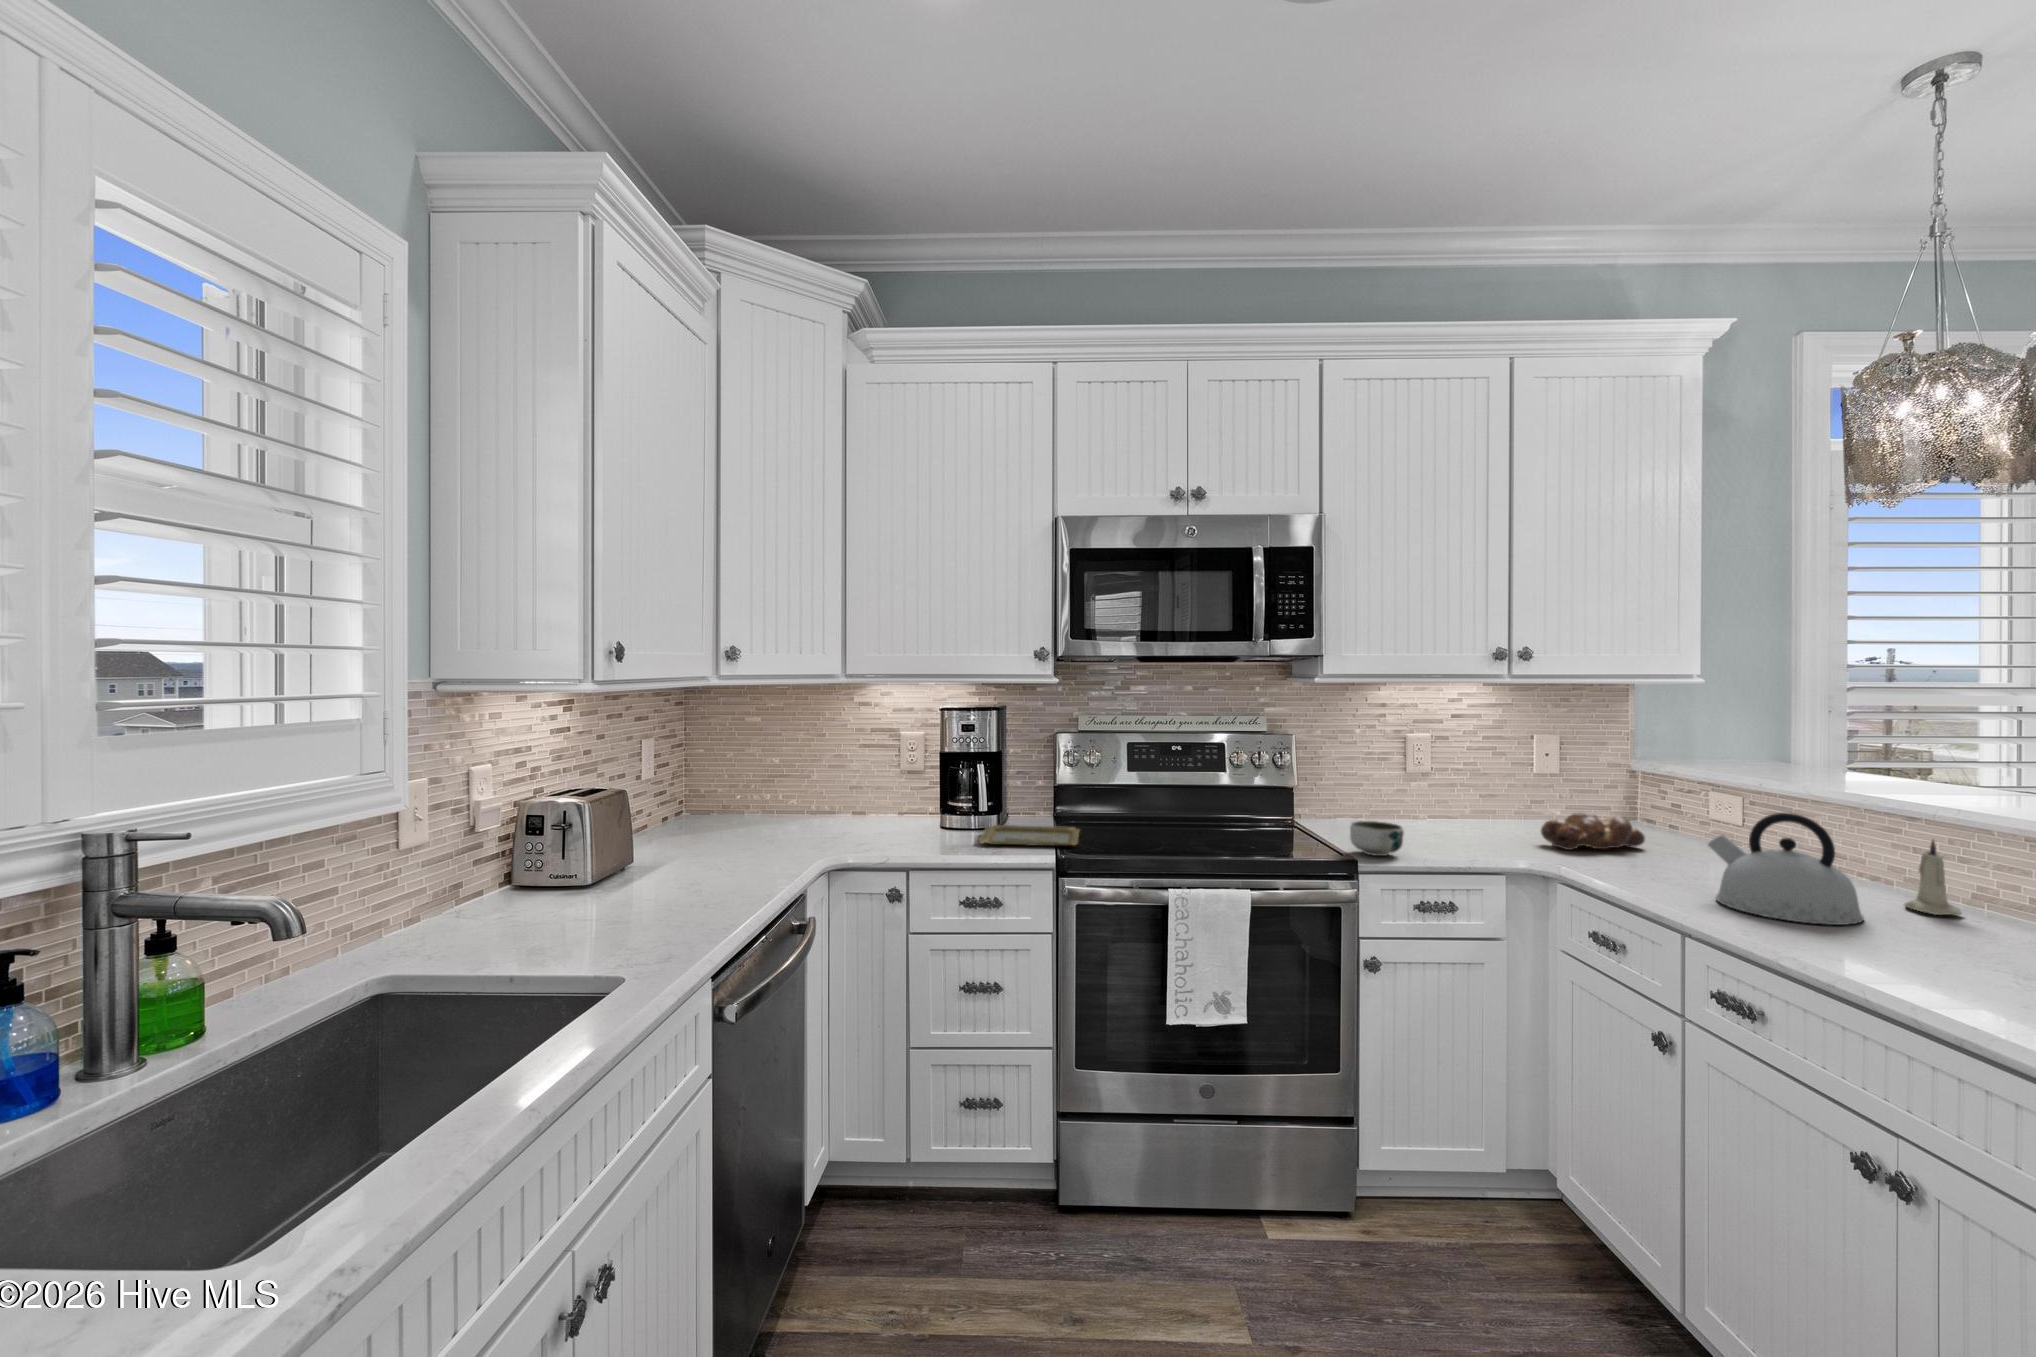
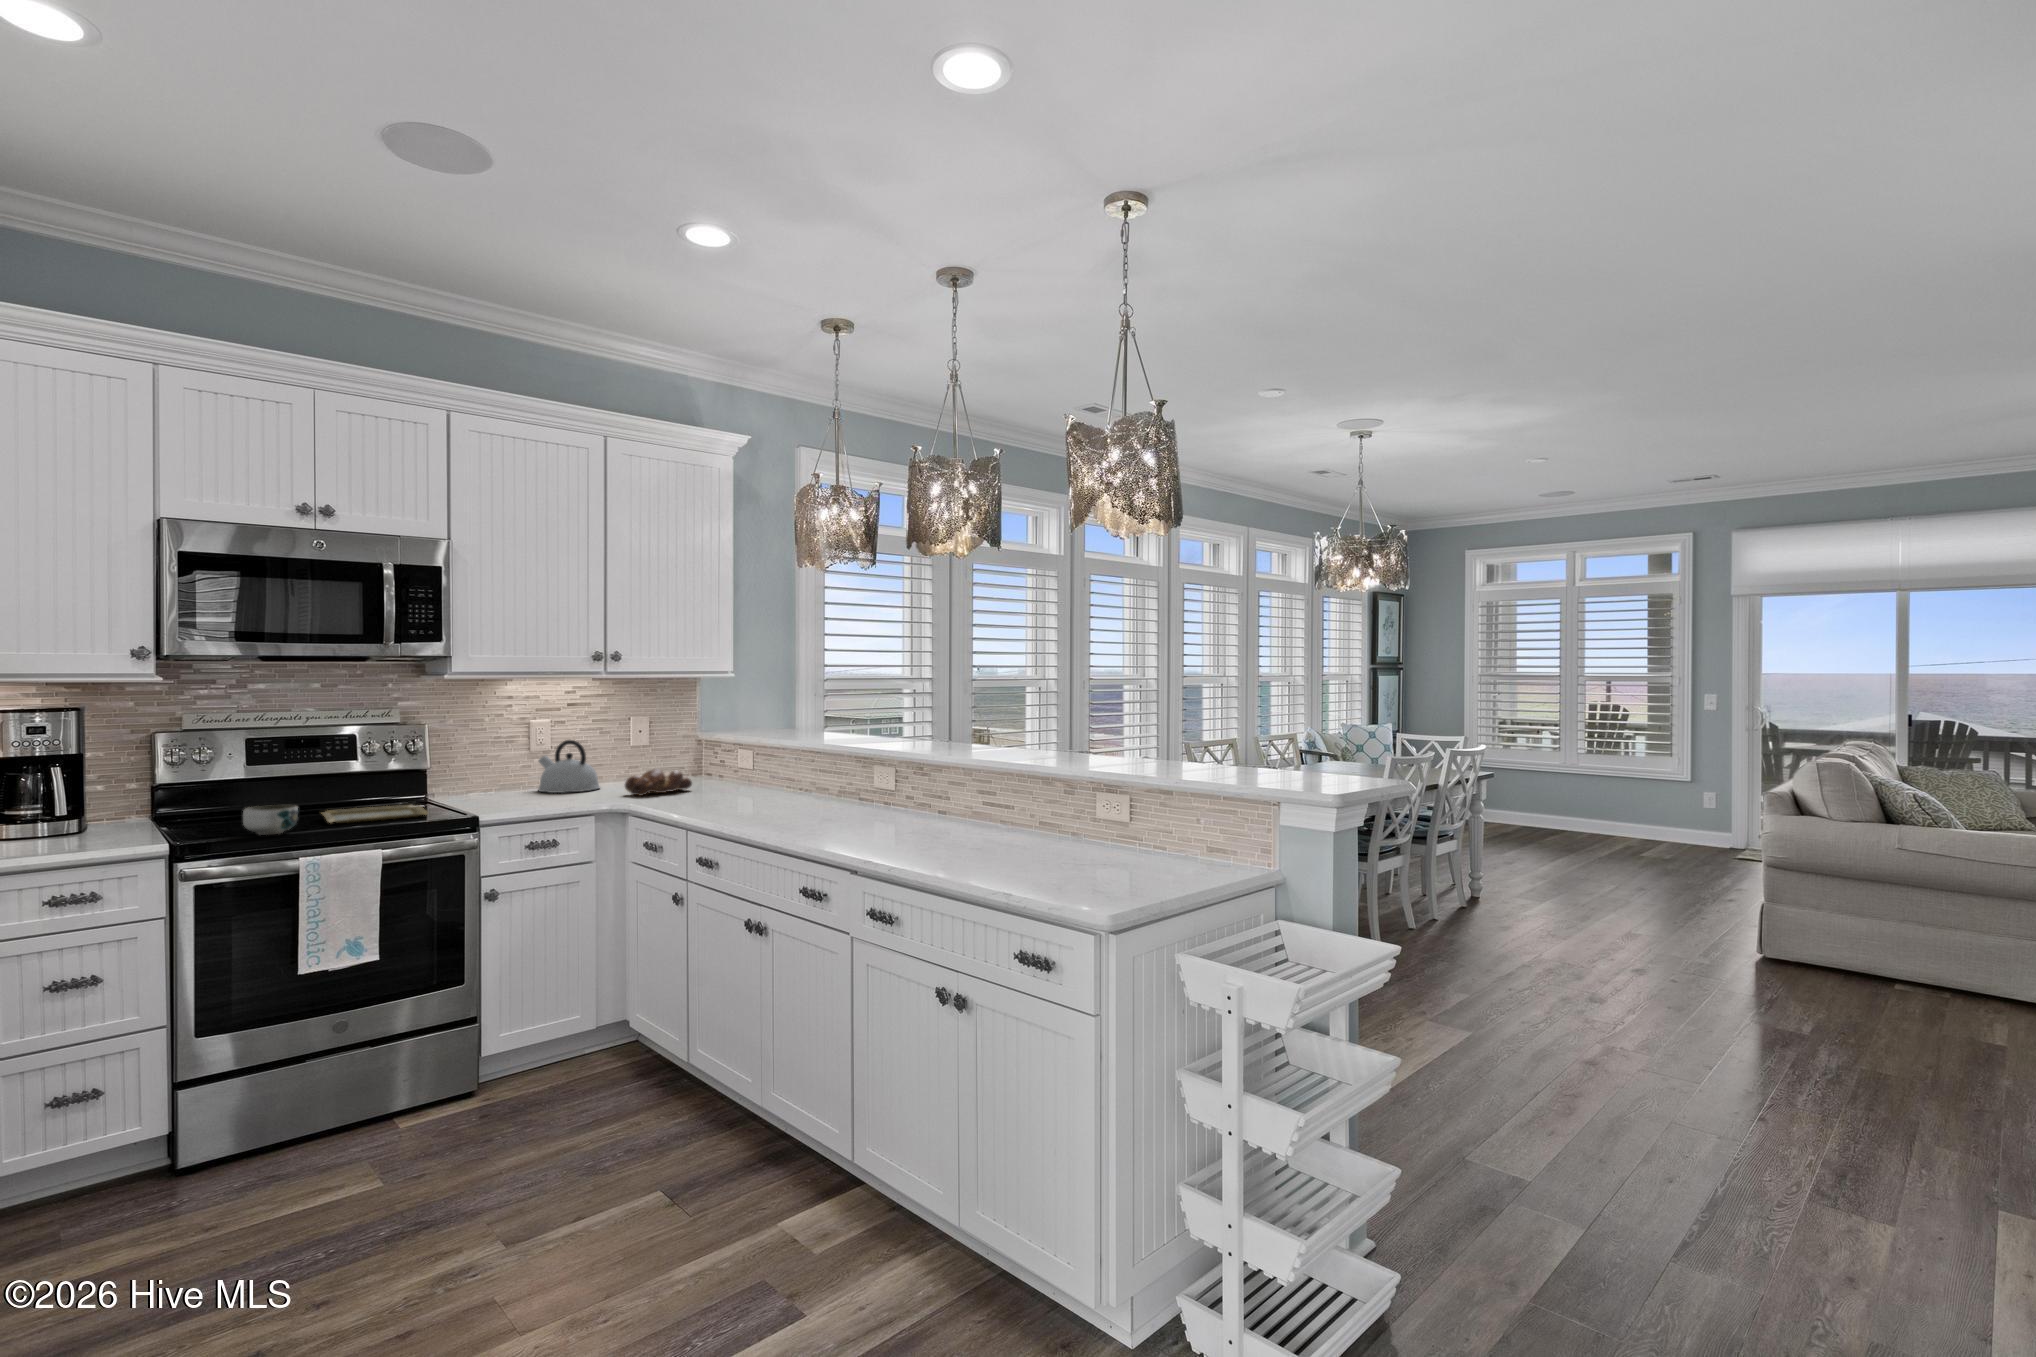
kettle: present [1708,813,1864,925] -> present [539,740,599,793]
bowl: present [1350,821,1404,856] -> present [243,805,298,835]
tray: present [979,825,1079,846] -> present [322,805,428,823]
candle: present [1904,840,1962,916] -> none [801,759,823,801]

